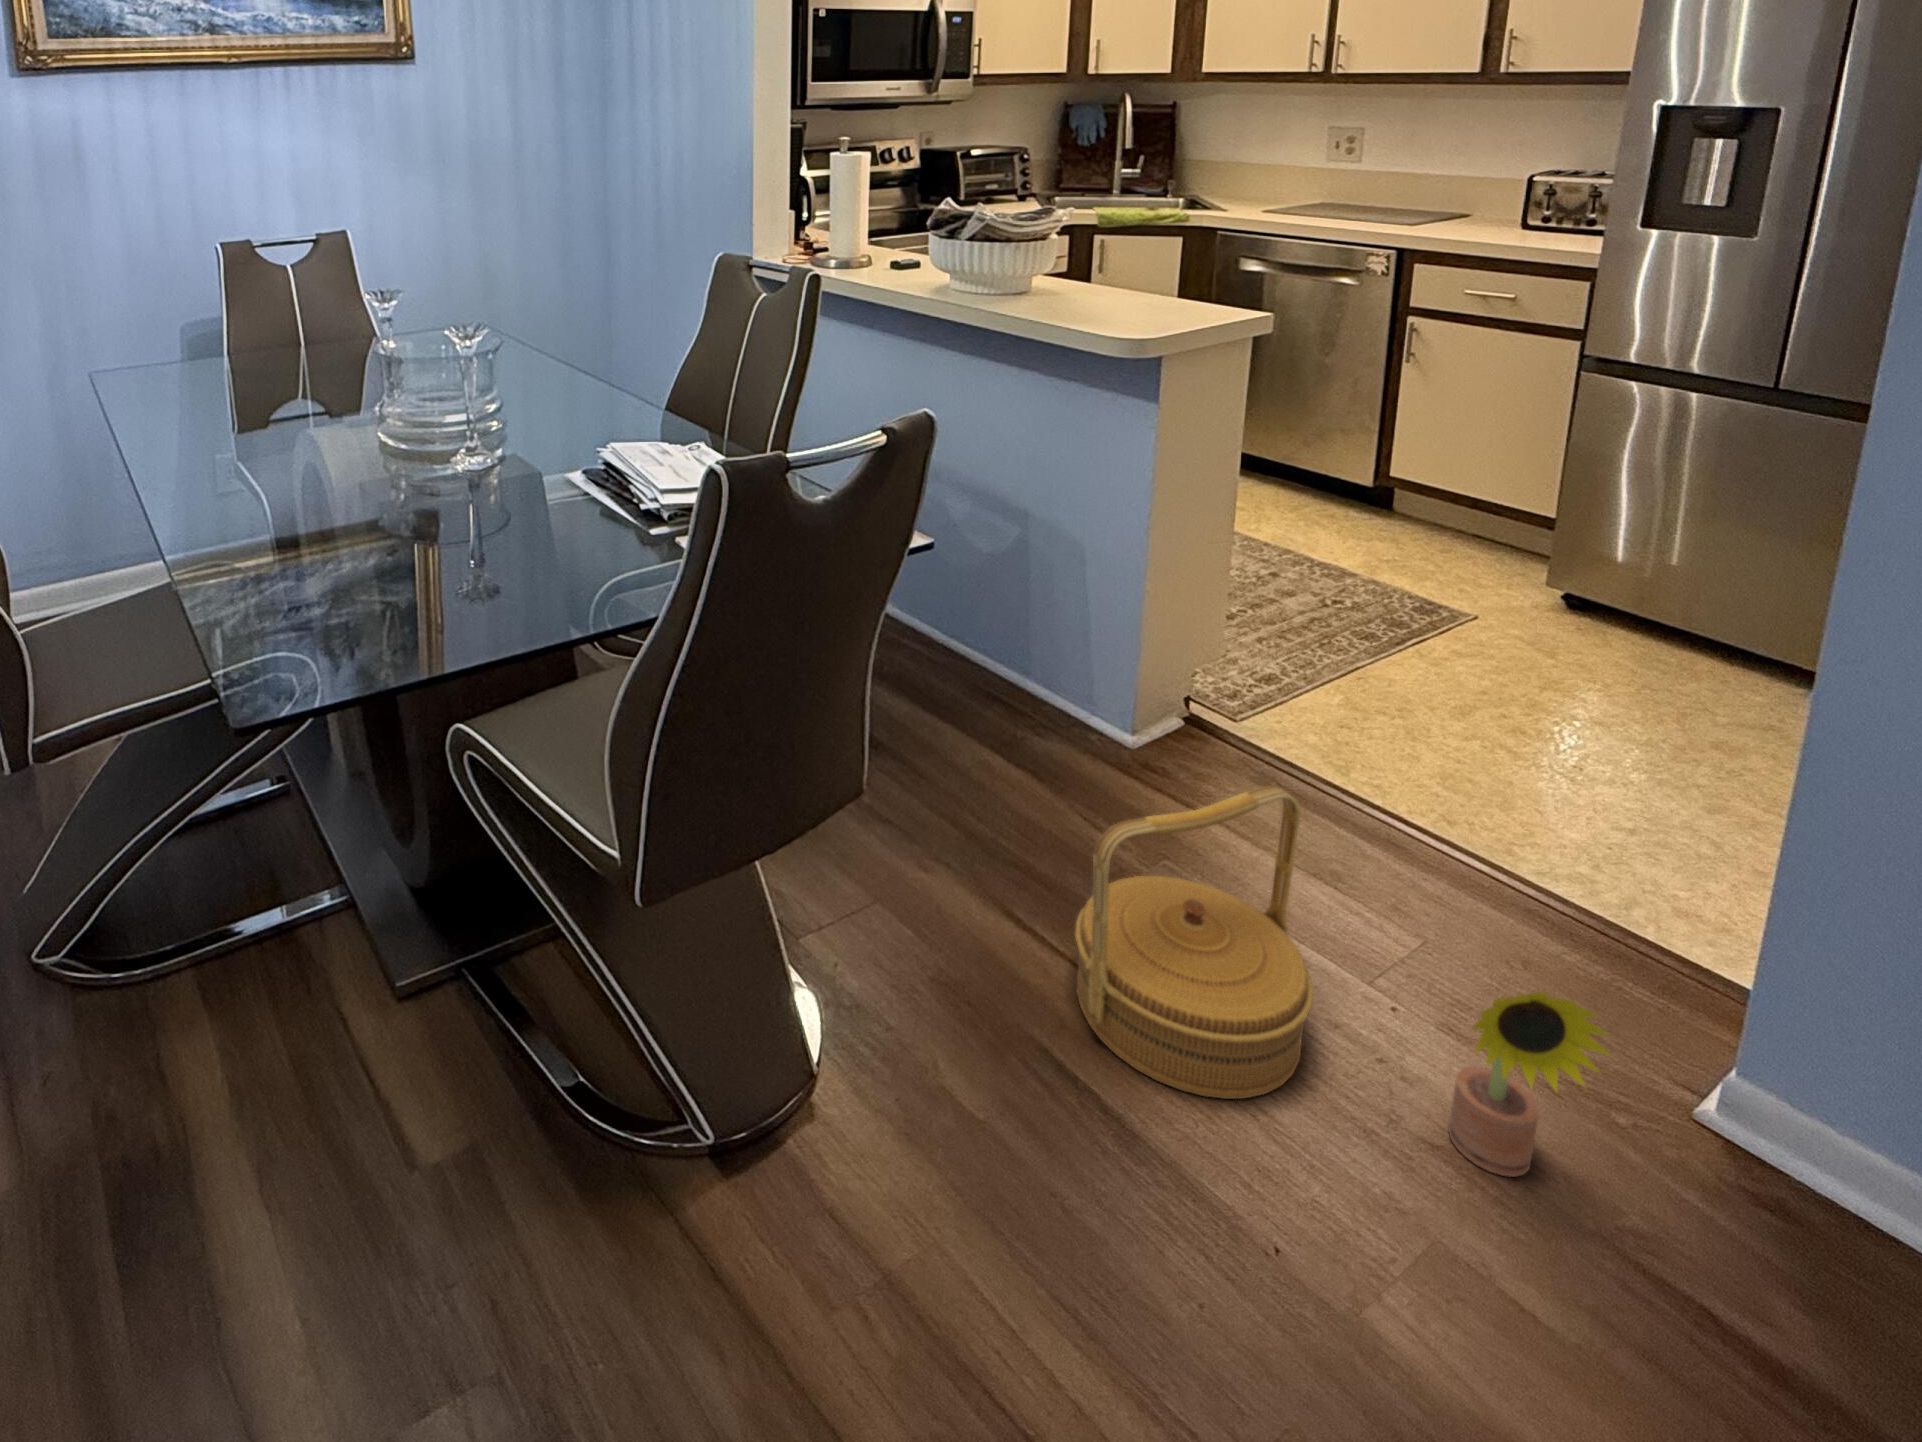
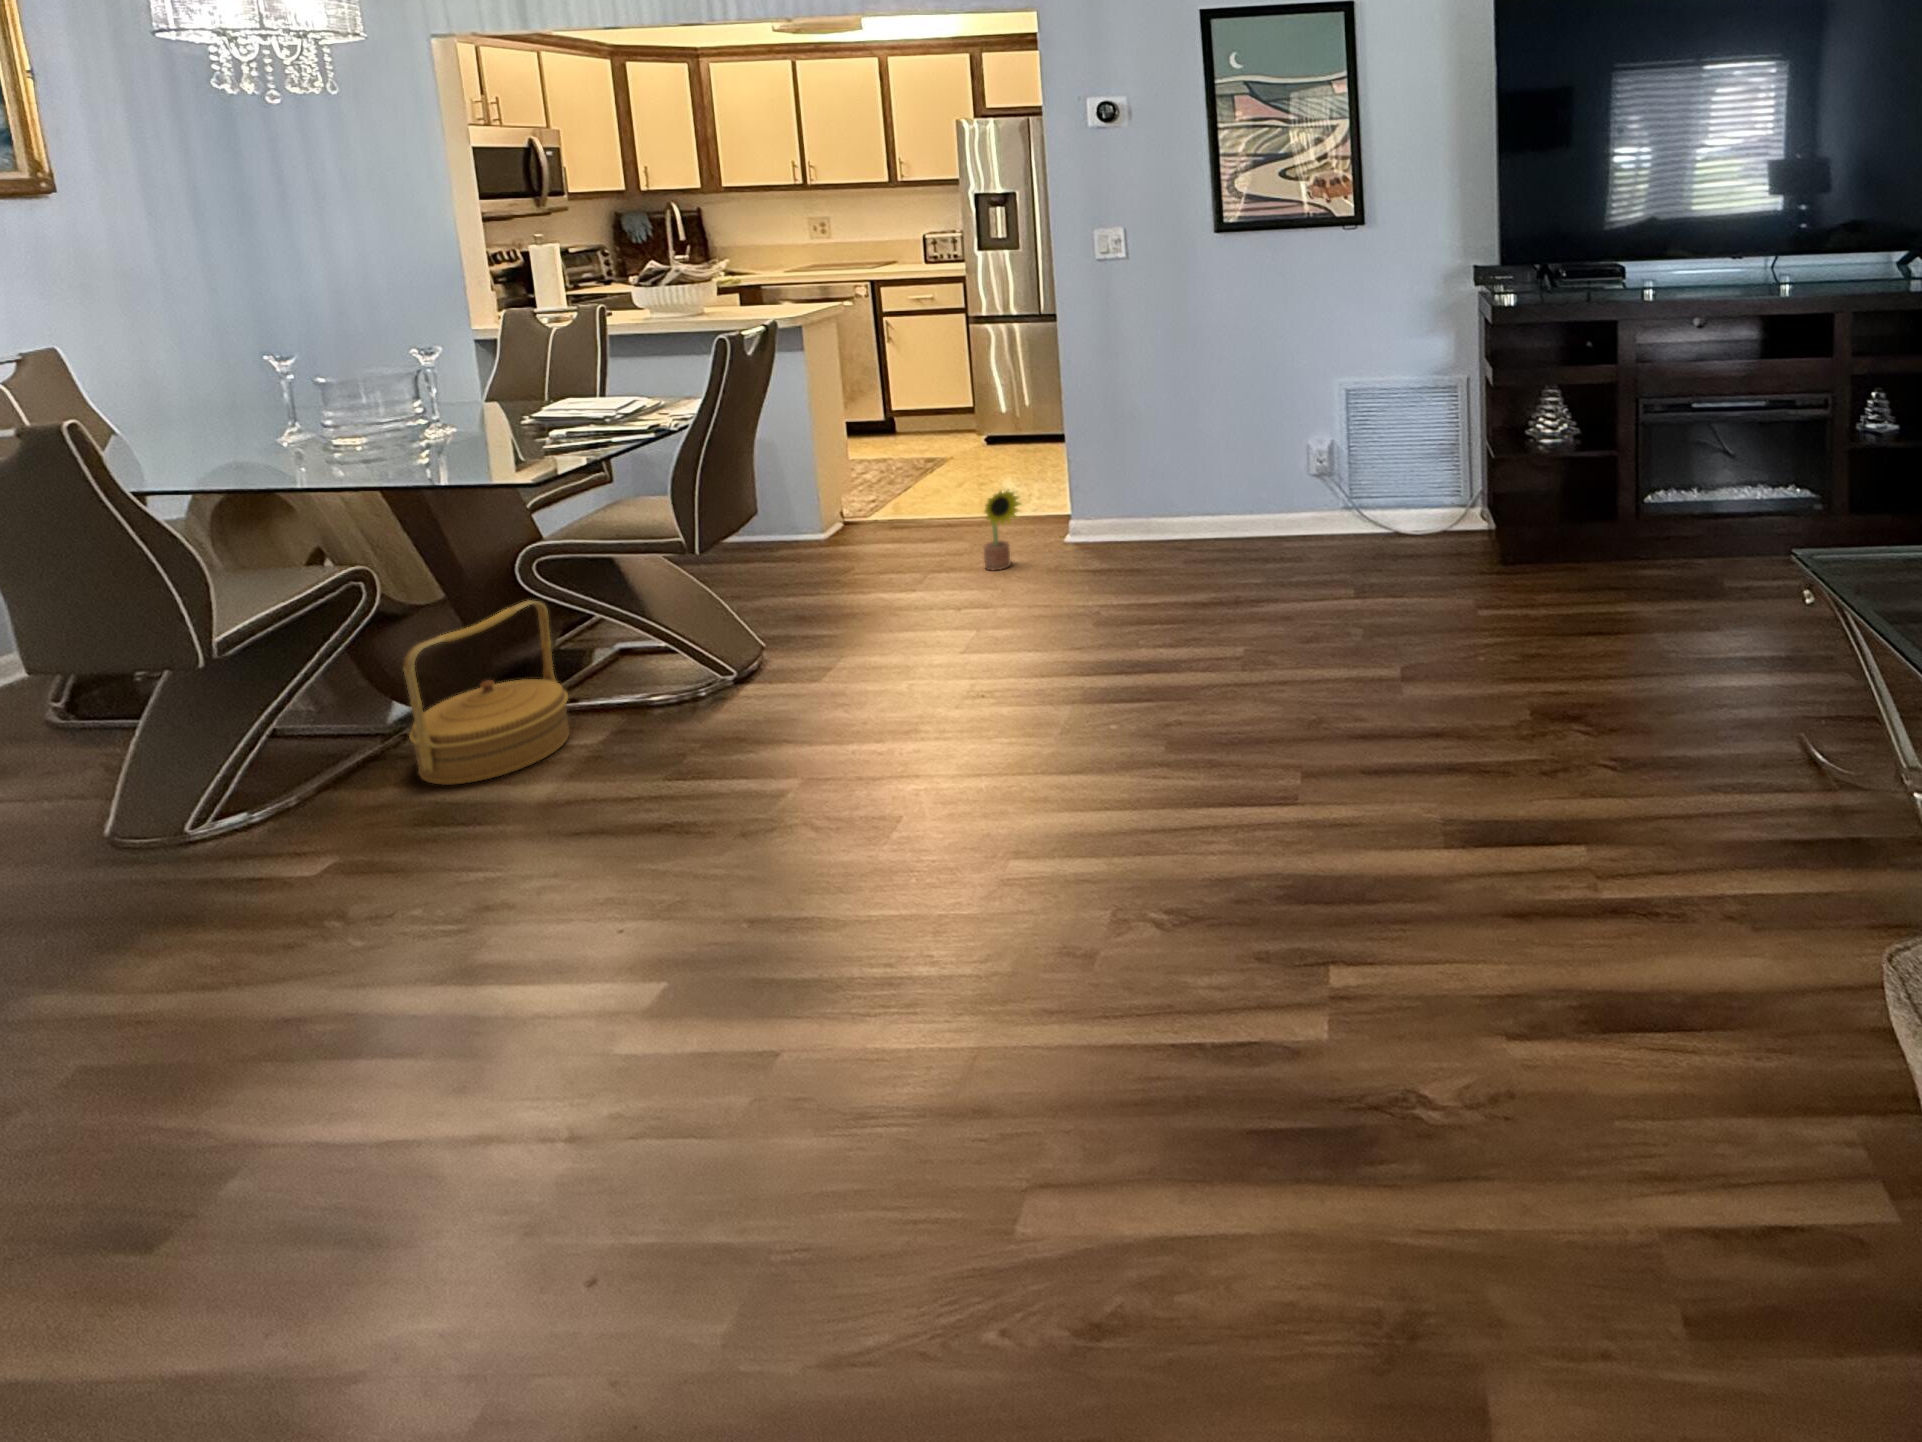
basket: present [1075,786,1313,1099] -> present [403,600,569,785]

